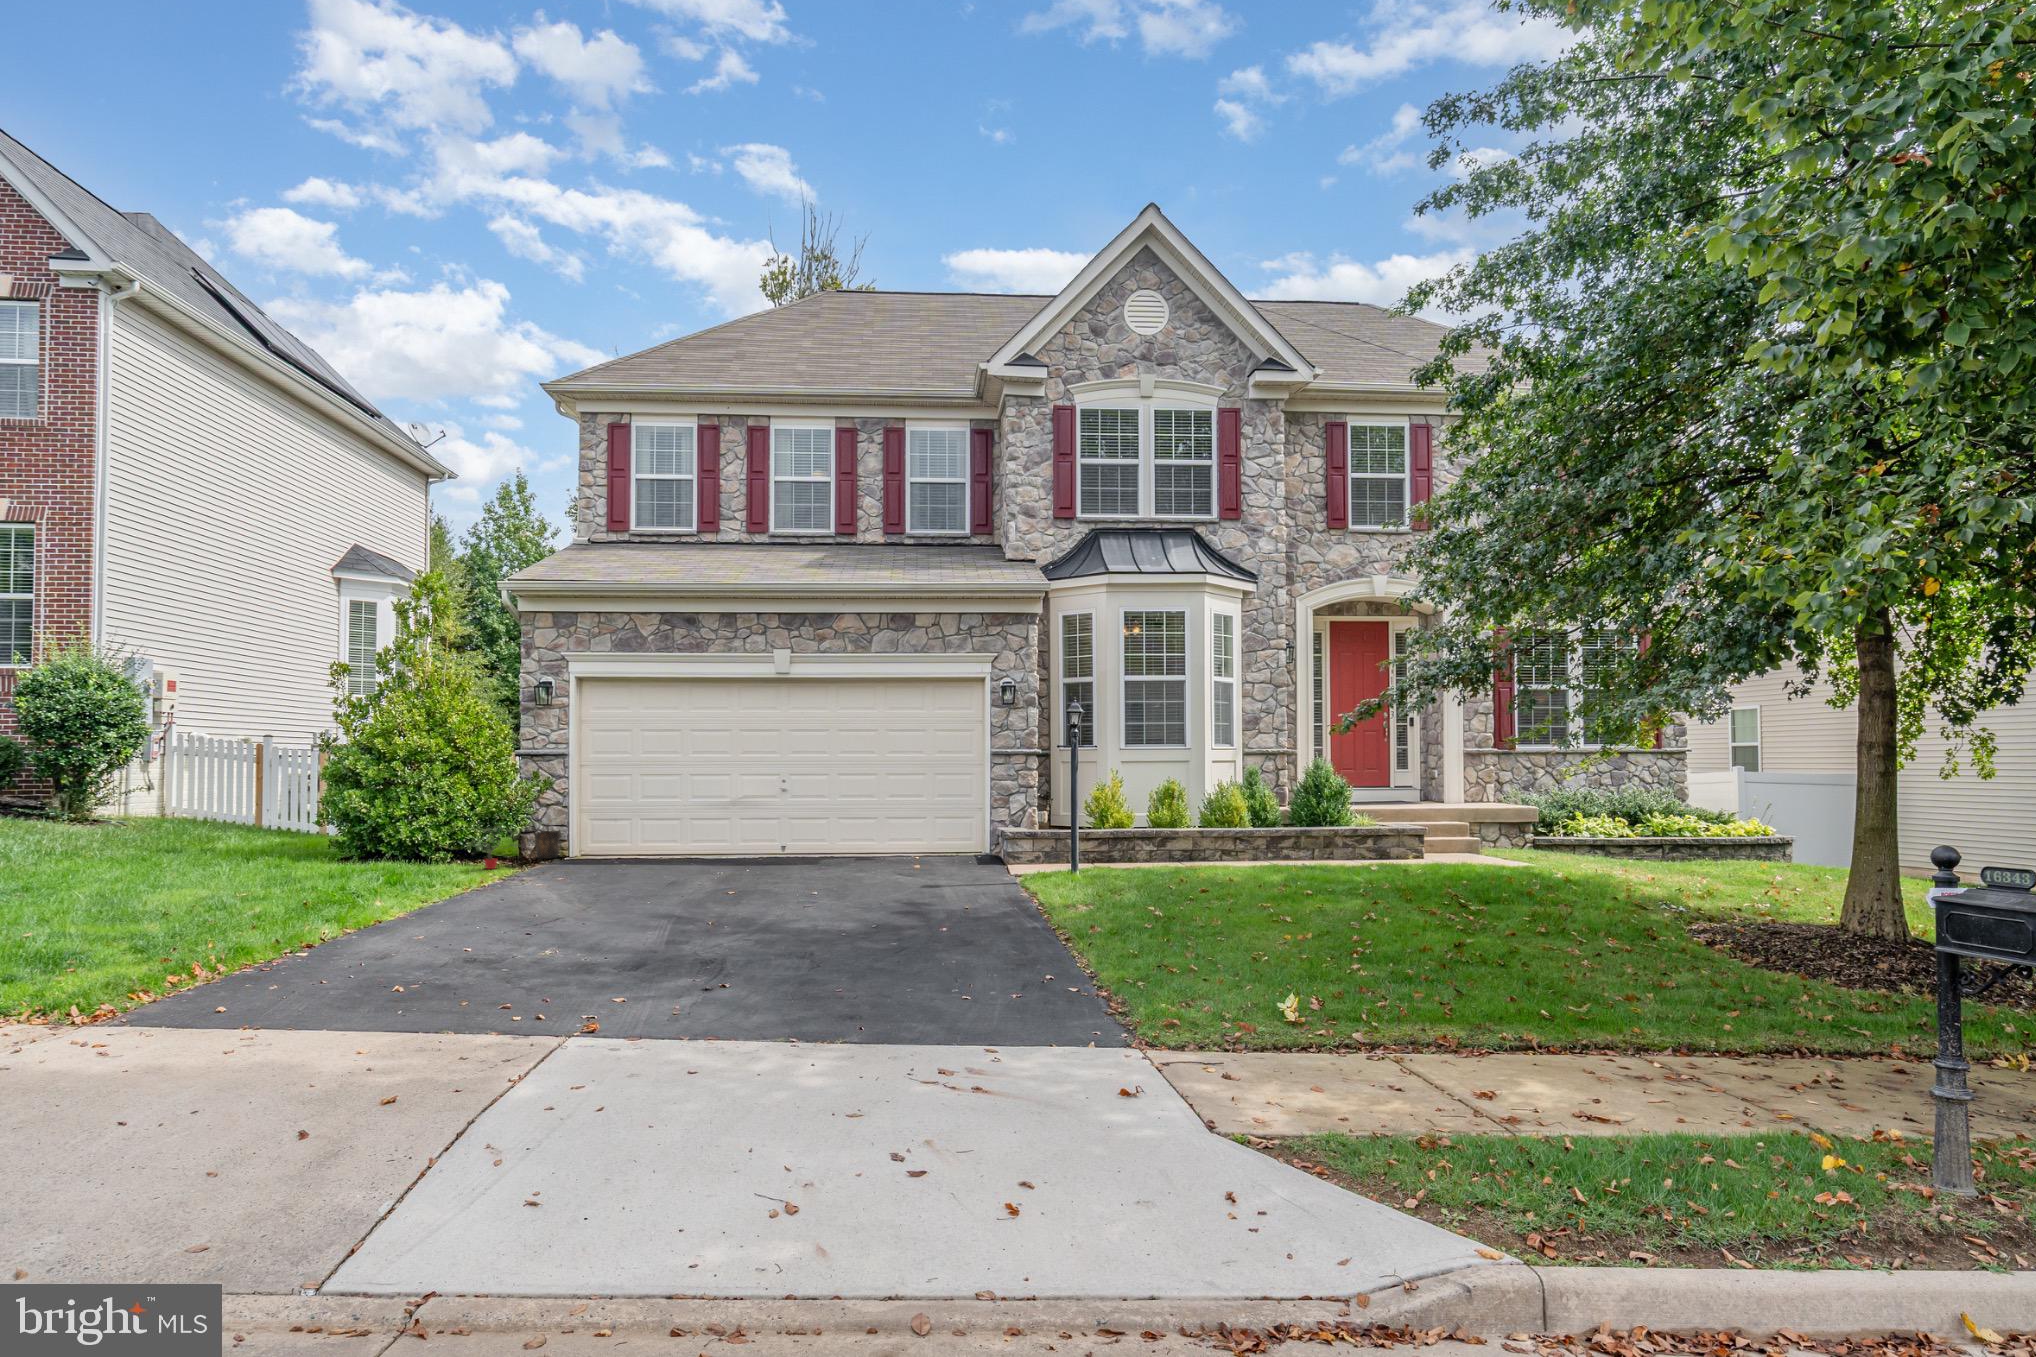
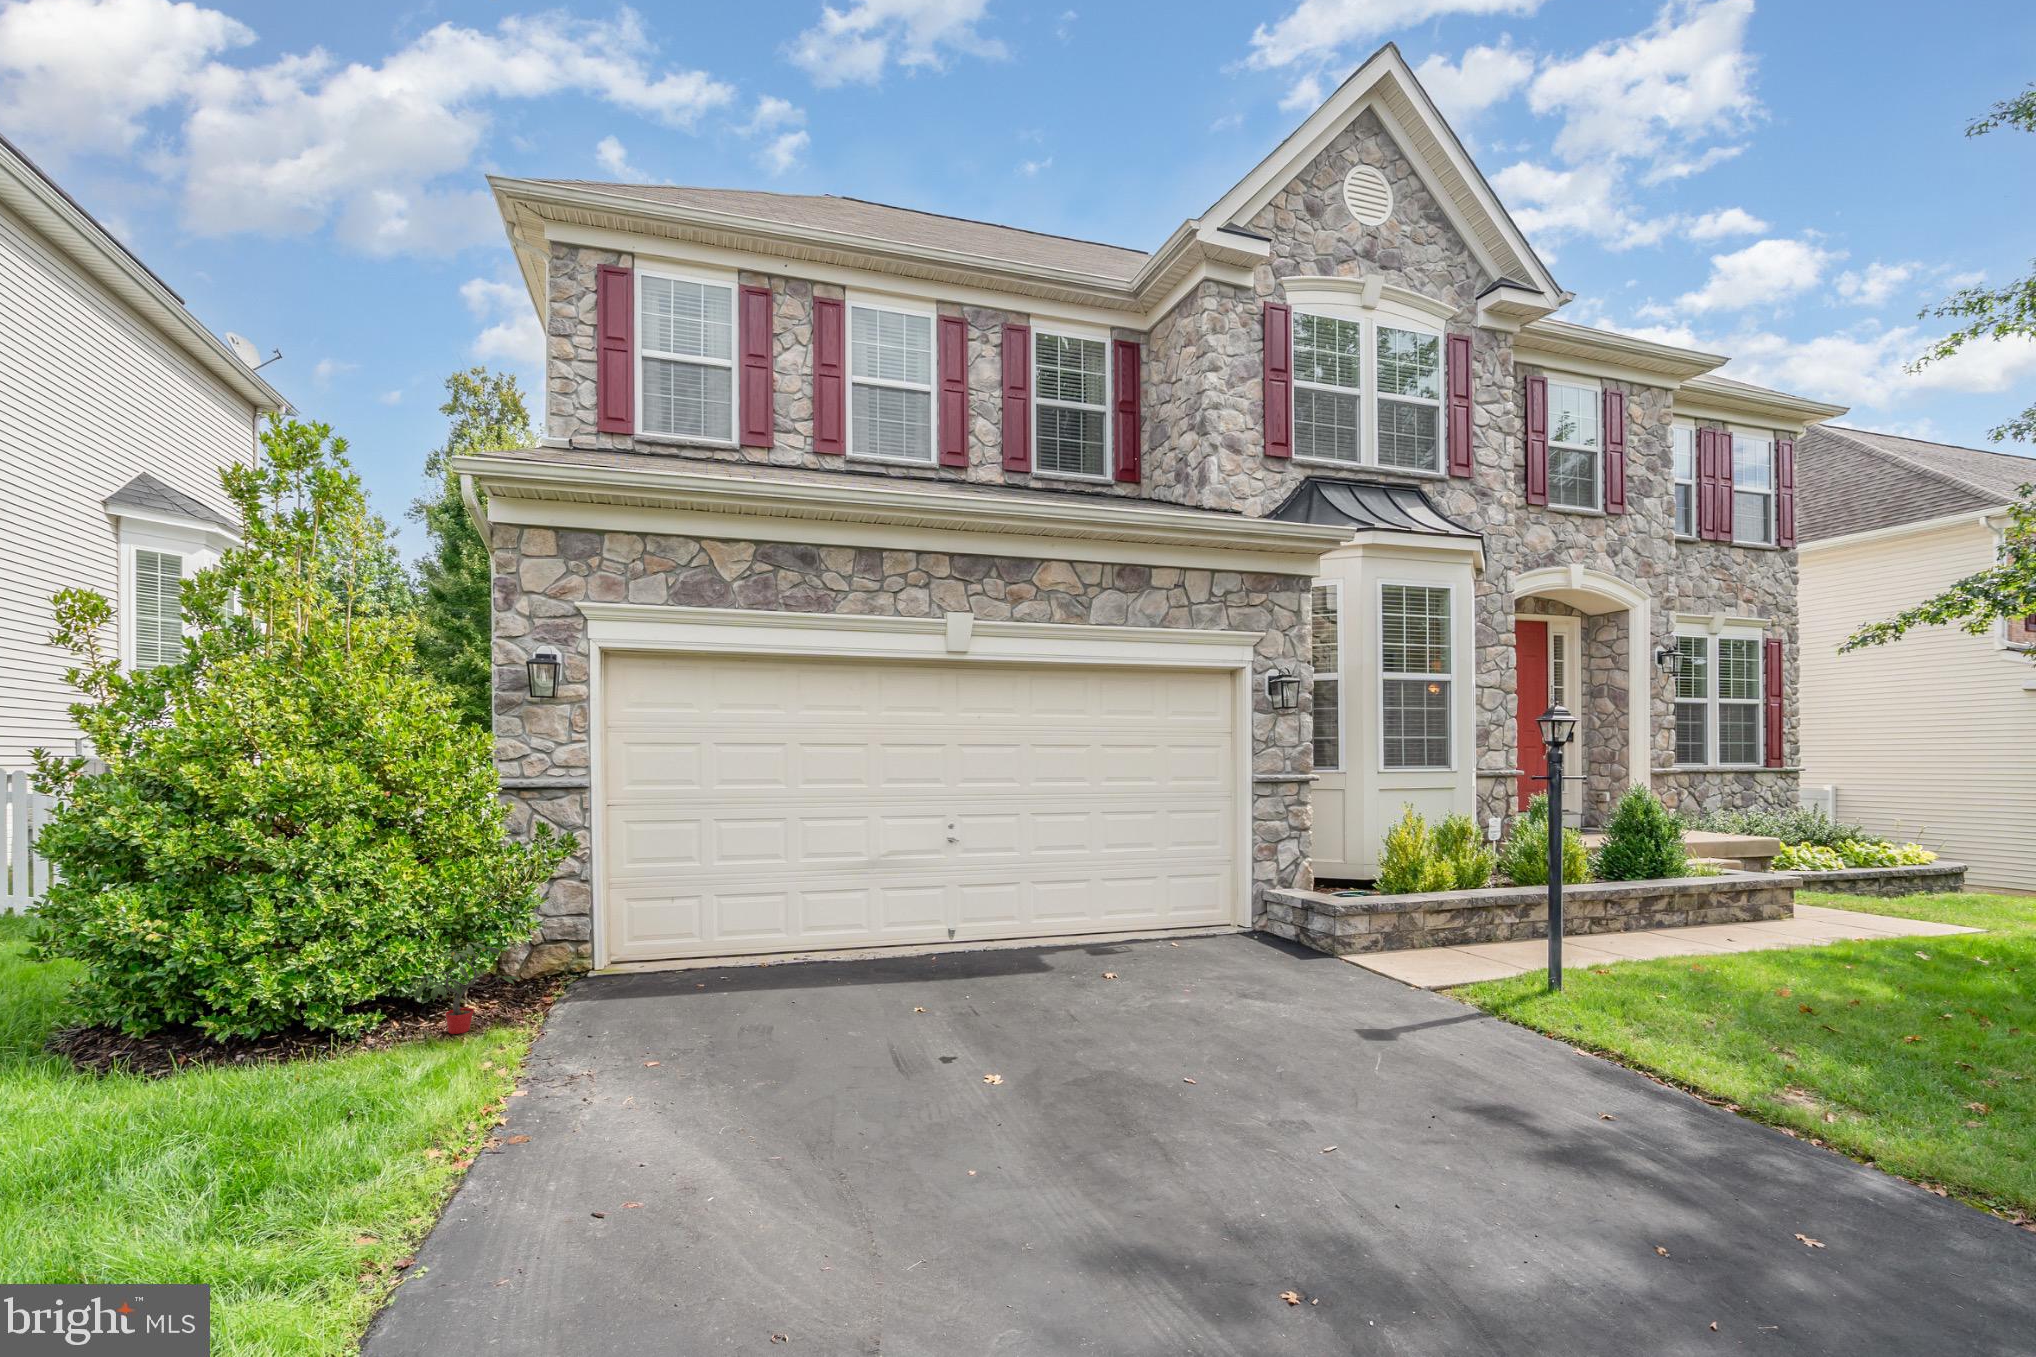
bucket: present [535,820,561,859] -> none [527,912,577,993]

